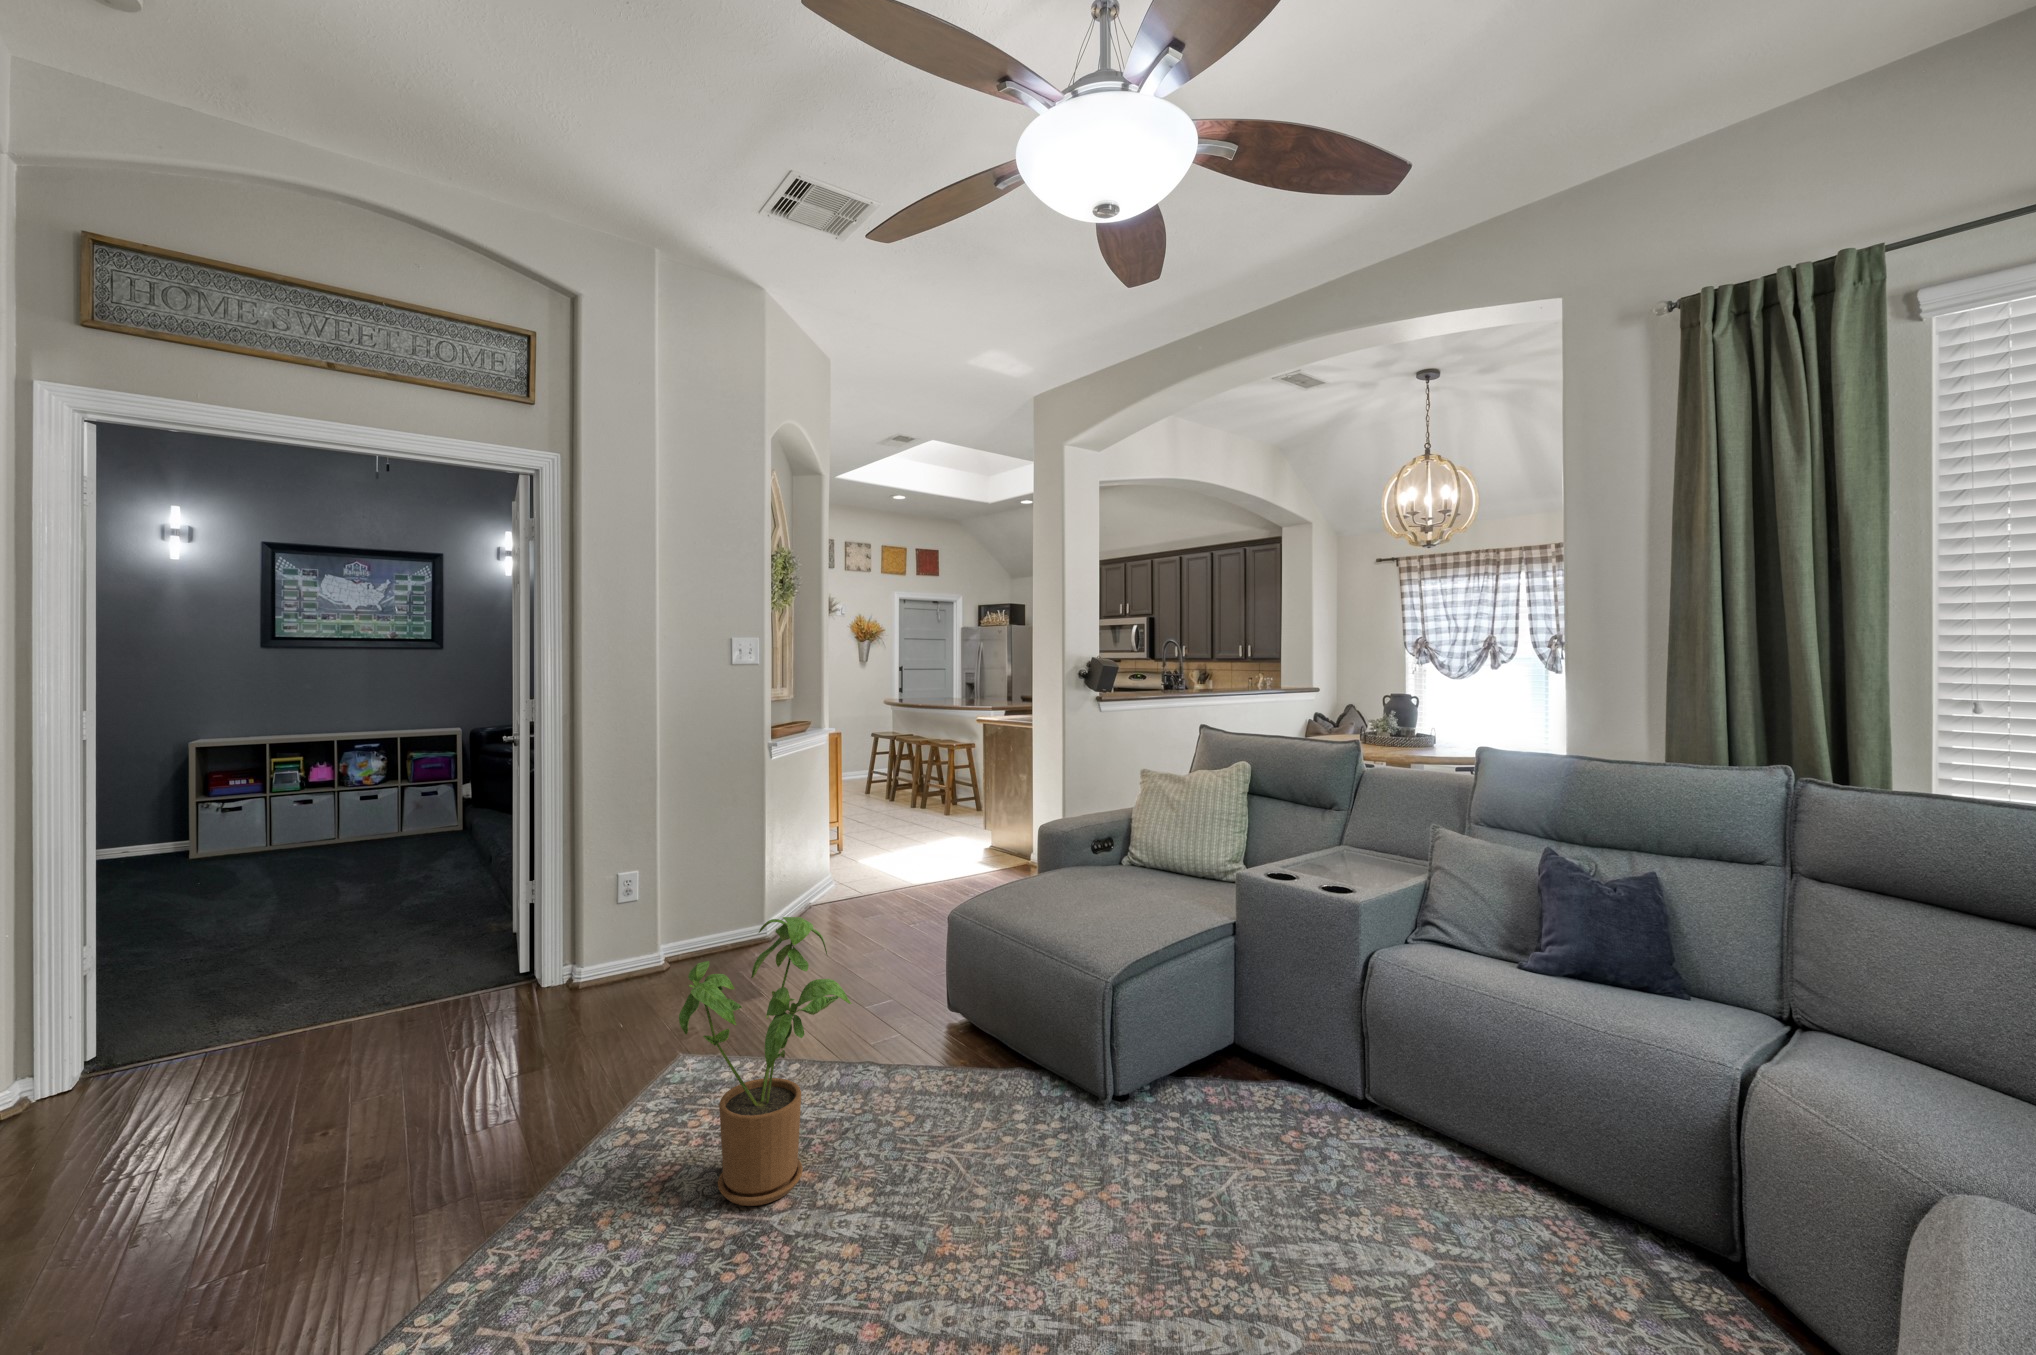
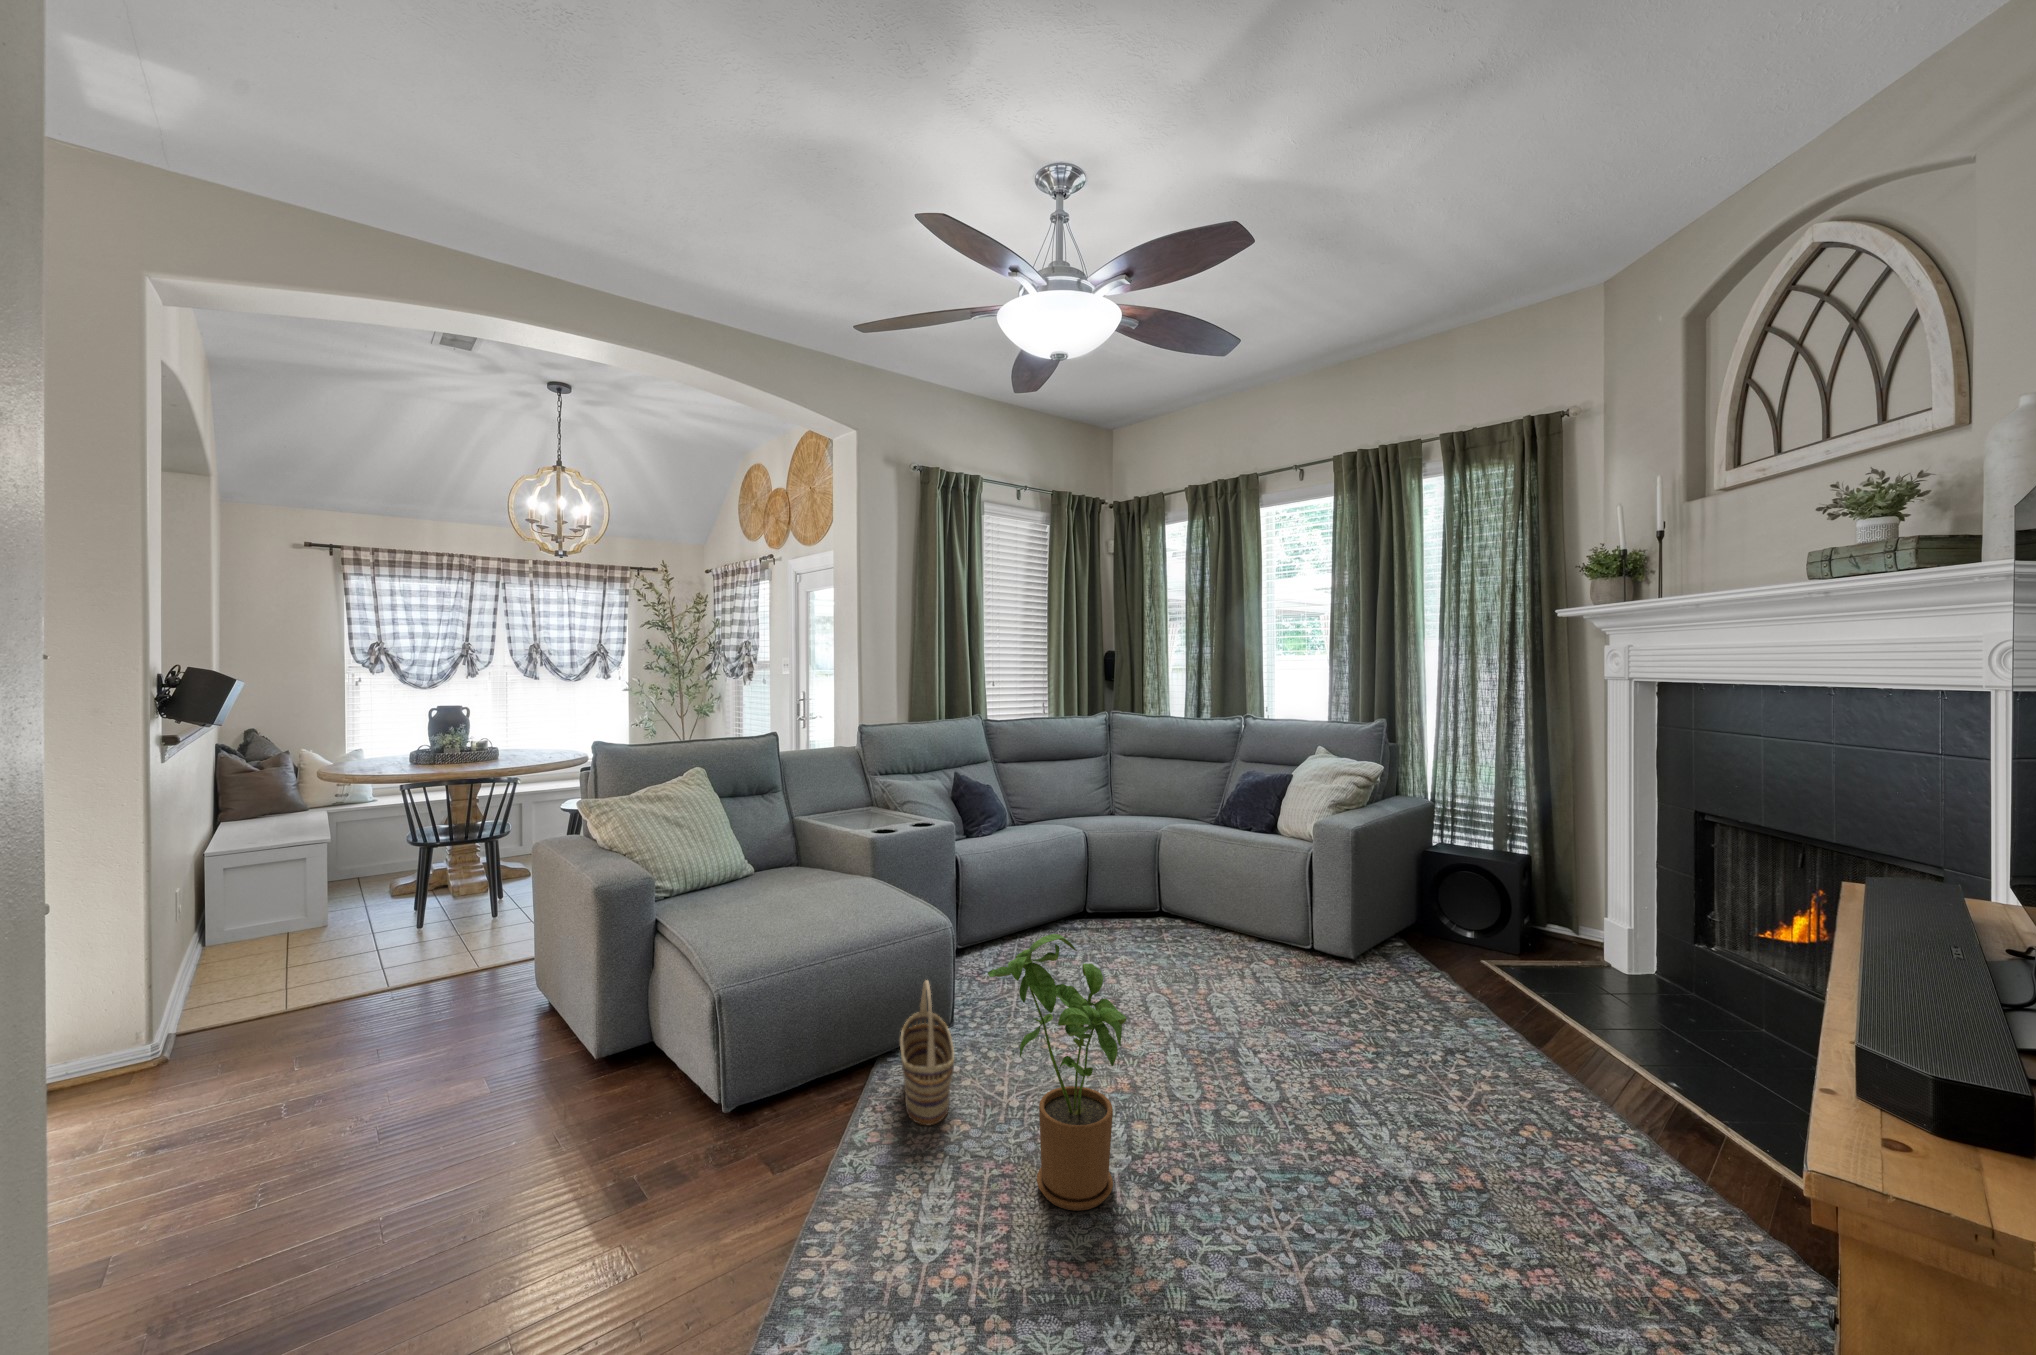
basket: none [888,974,1013,1109] -> present [900,980,954,1125]

